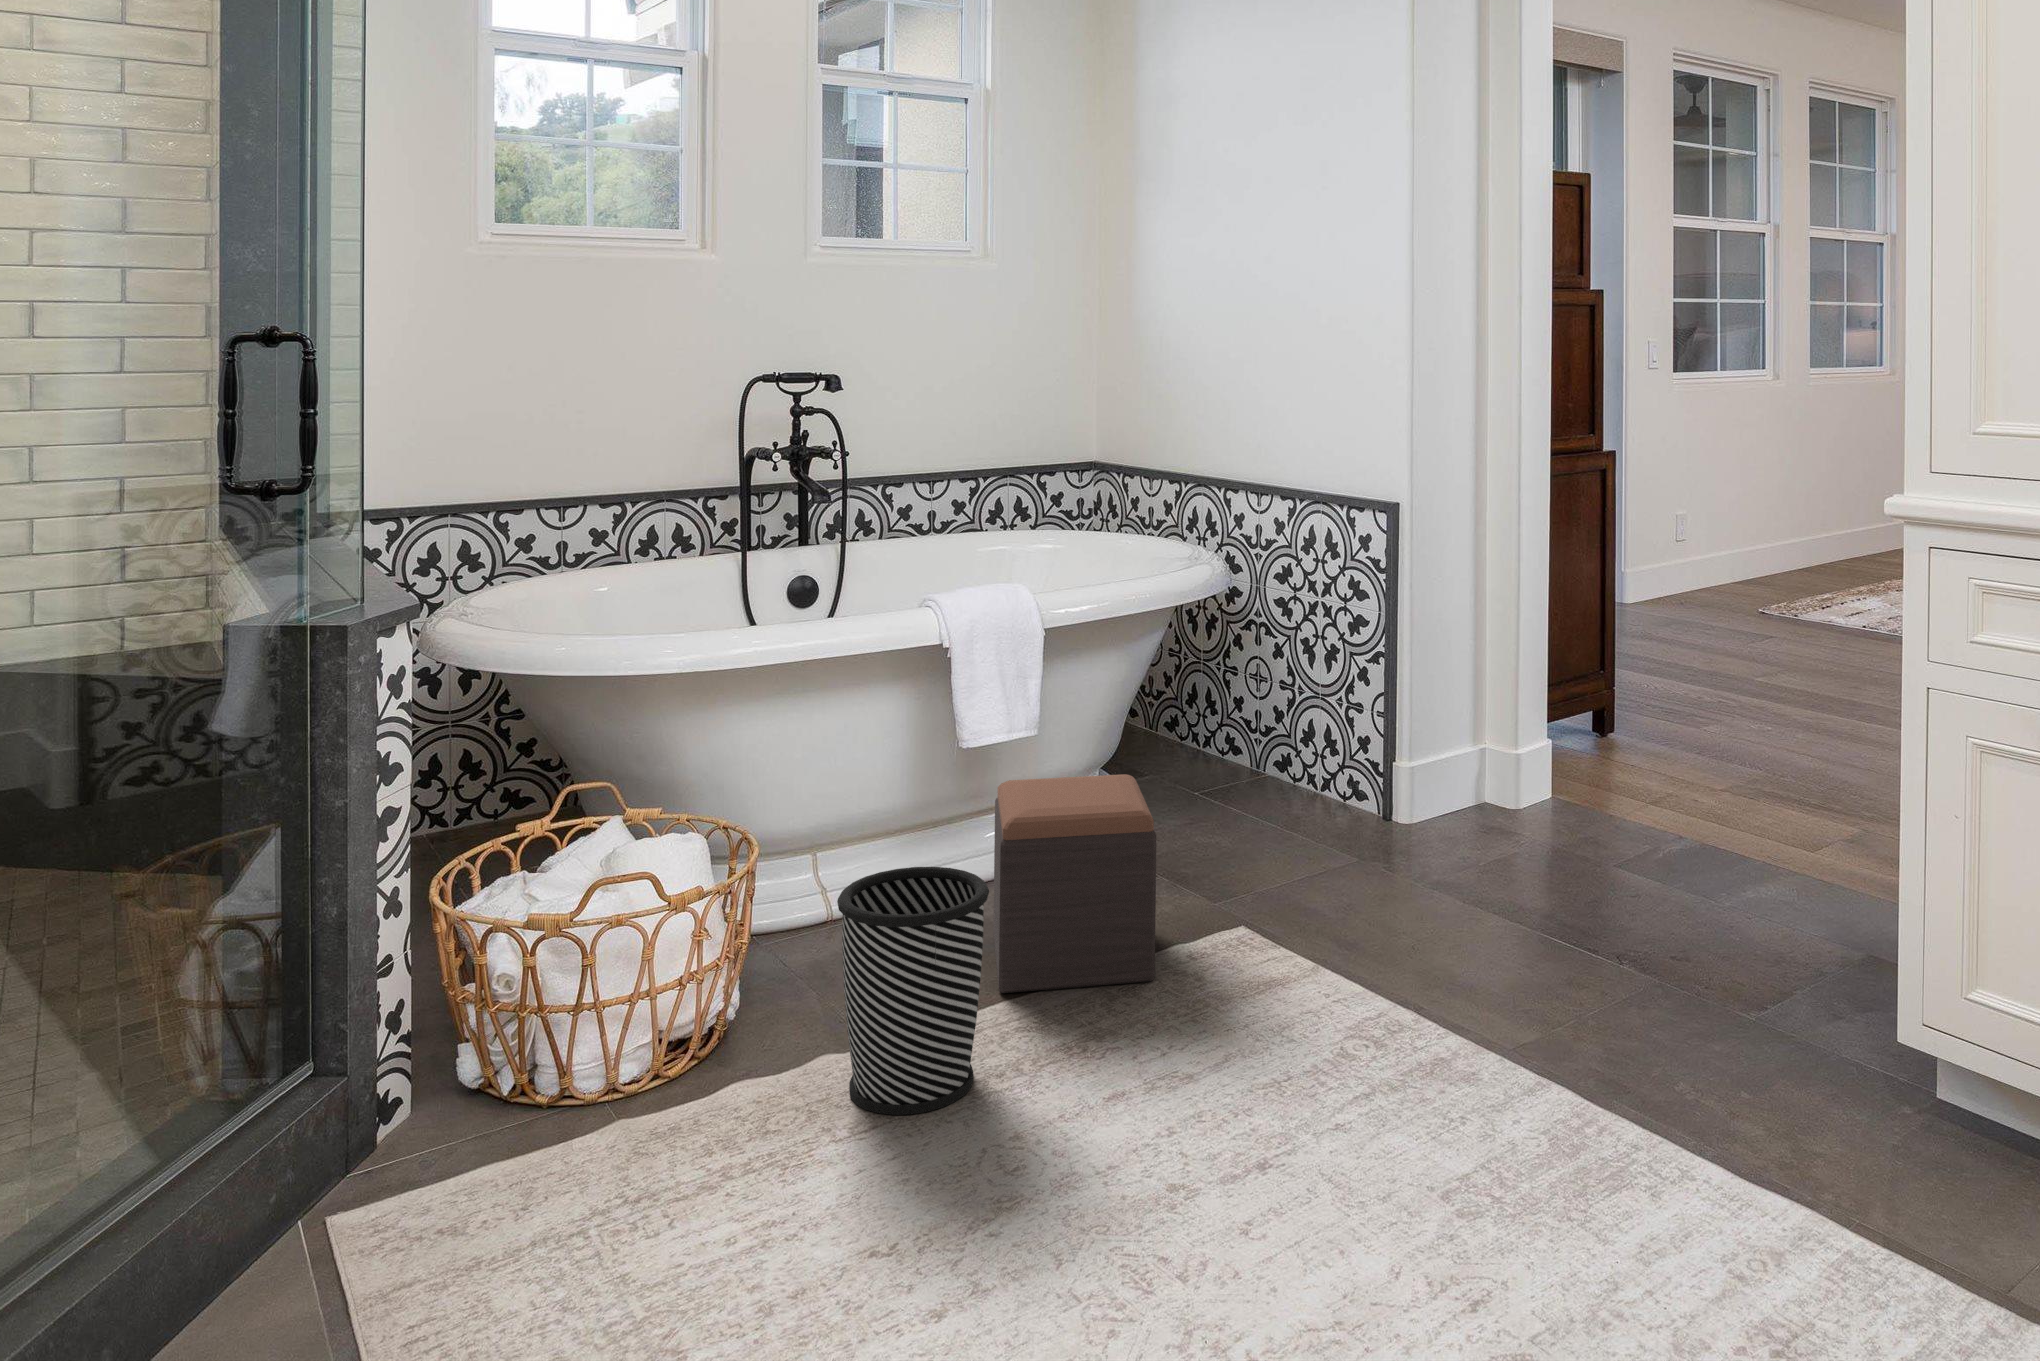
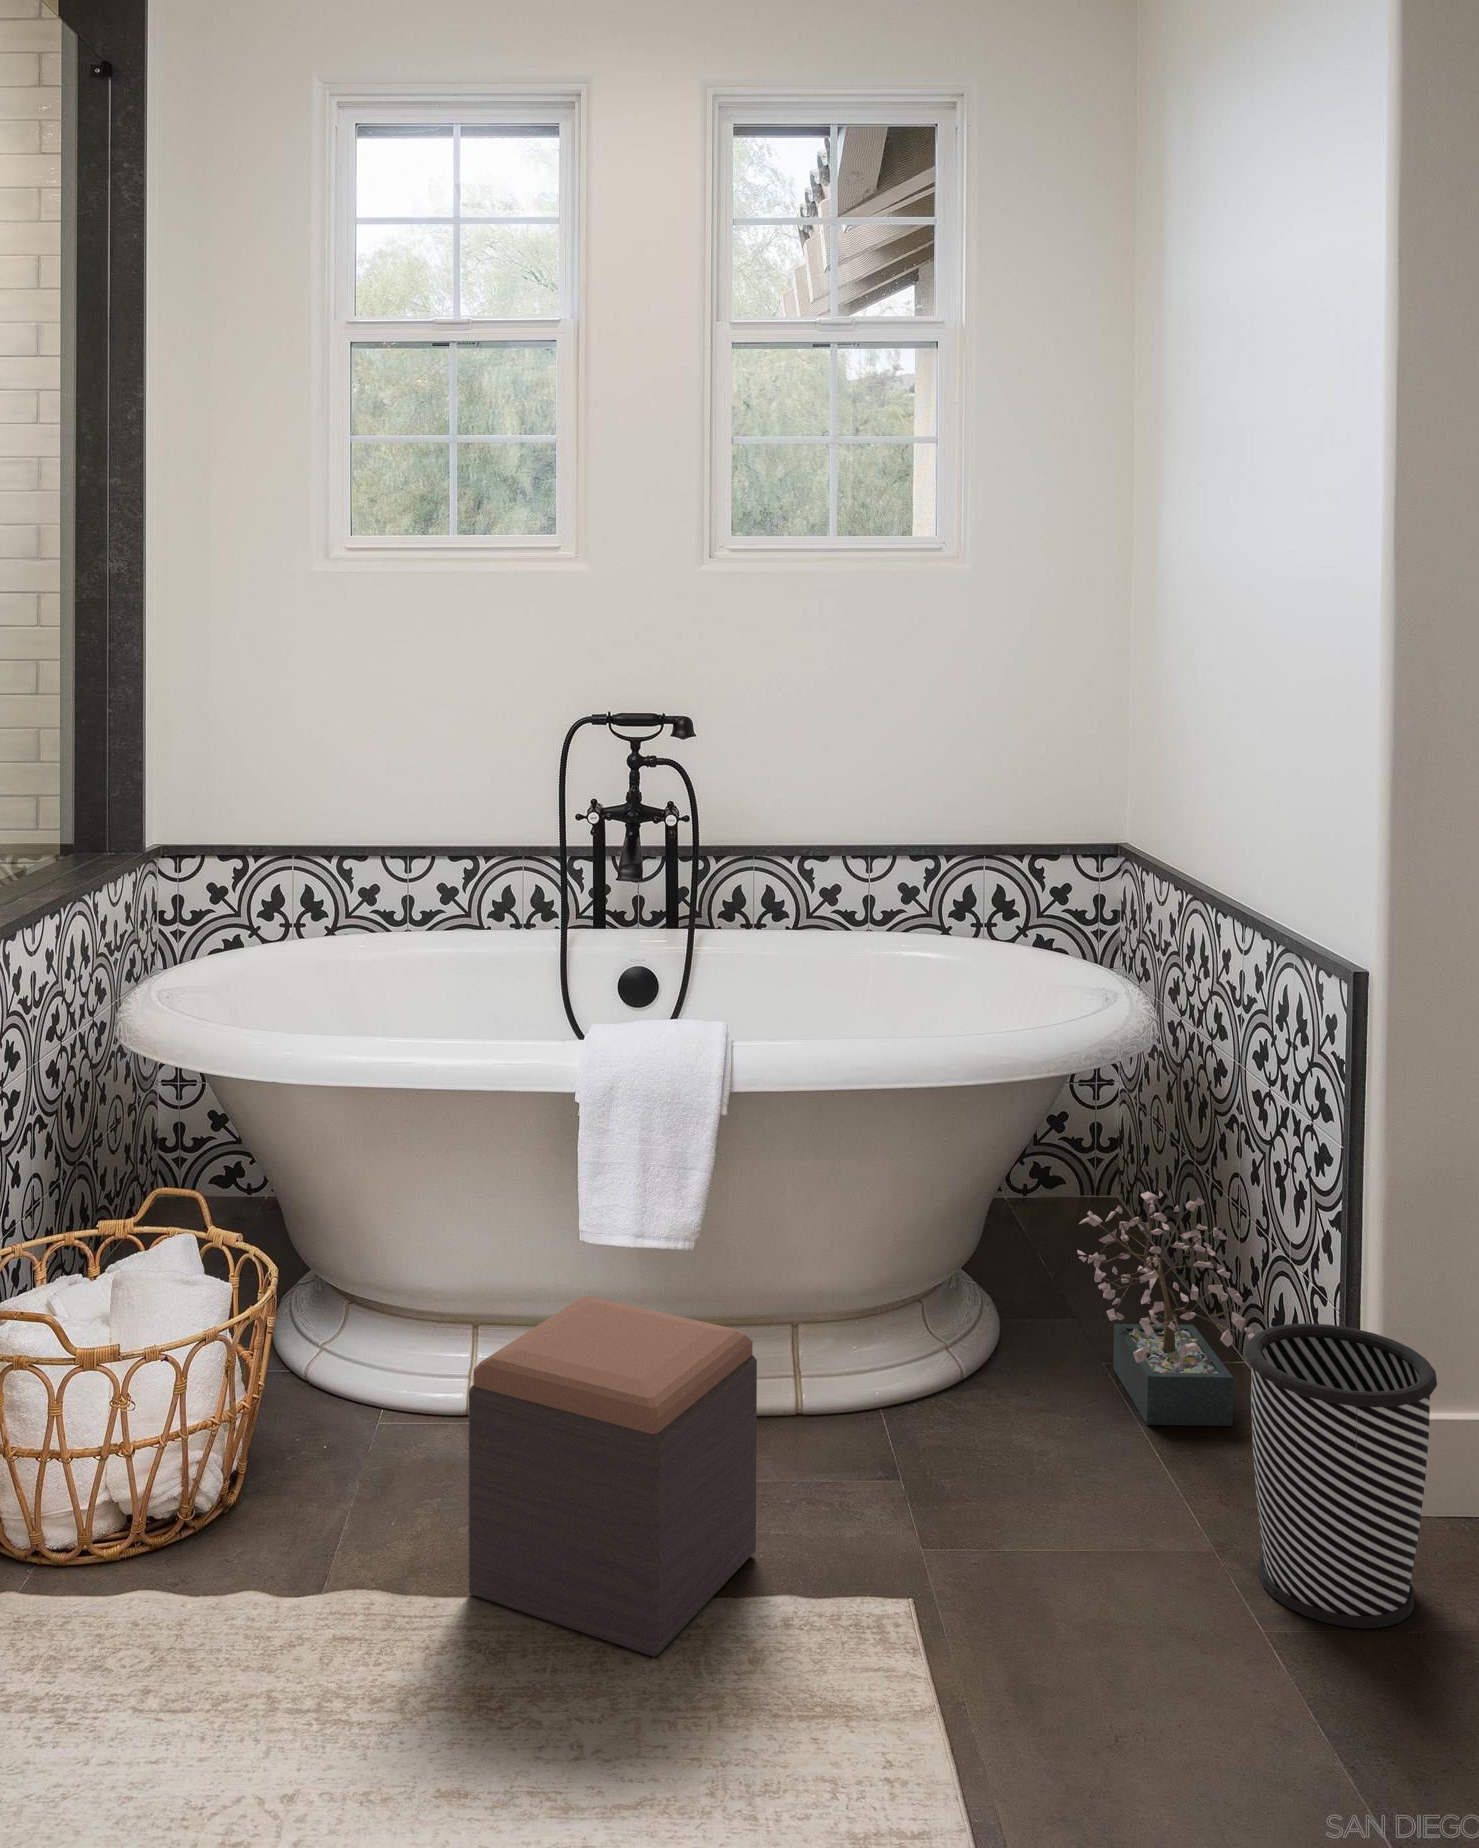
decorative plant: none [1173,676,1308,817] -> present [1077,1191,1254,1426]
wastebasket: present [837,867,989,1115] -> present [1245,1323,1437,1628]

